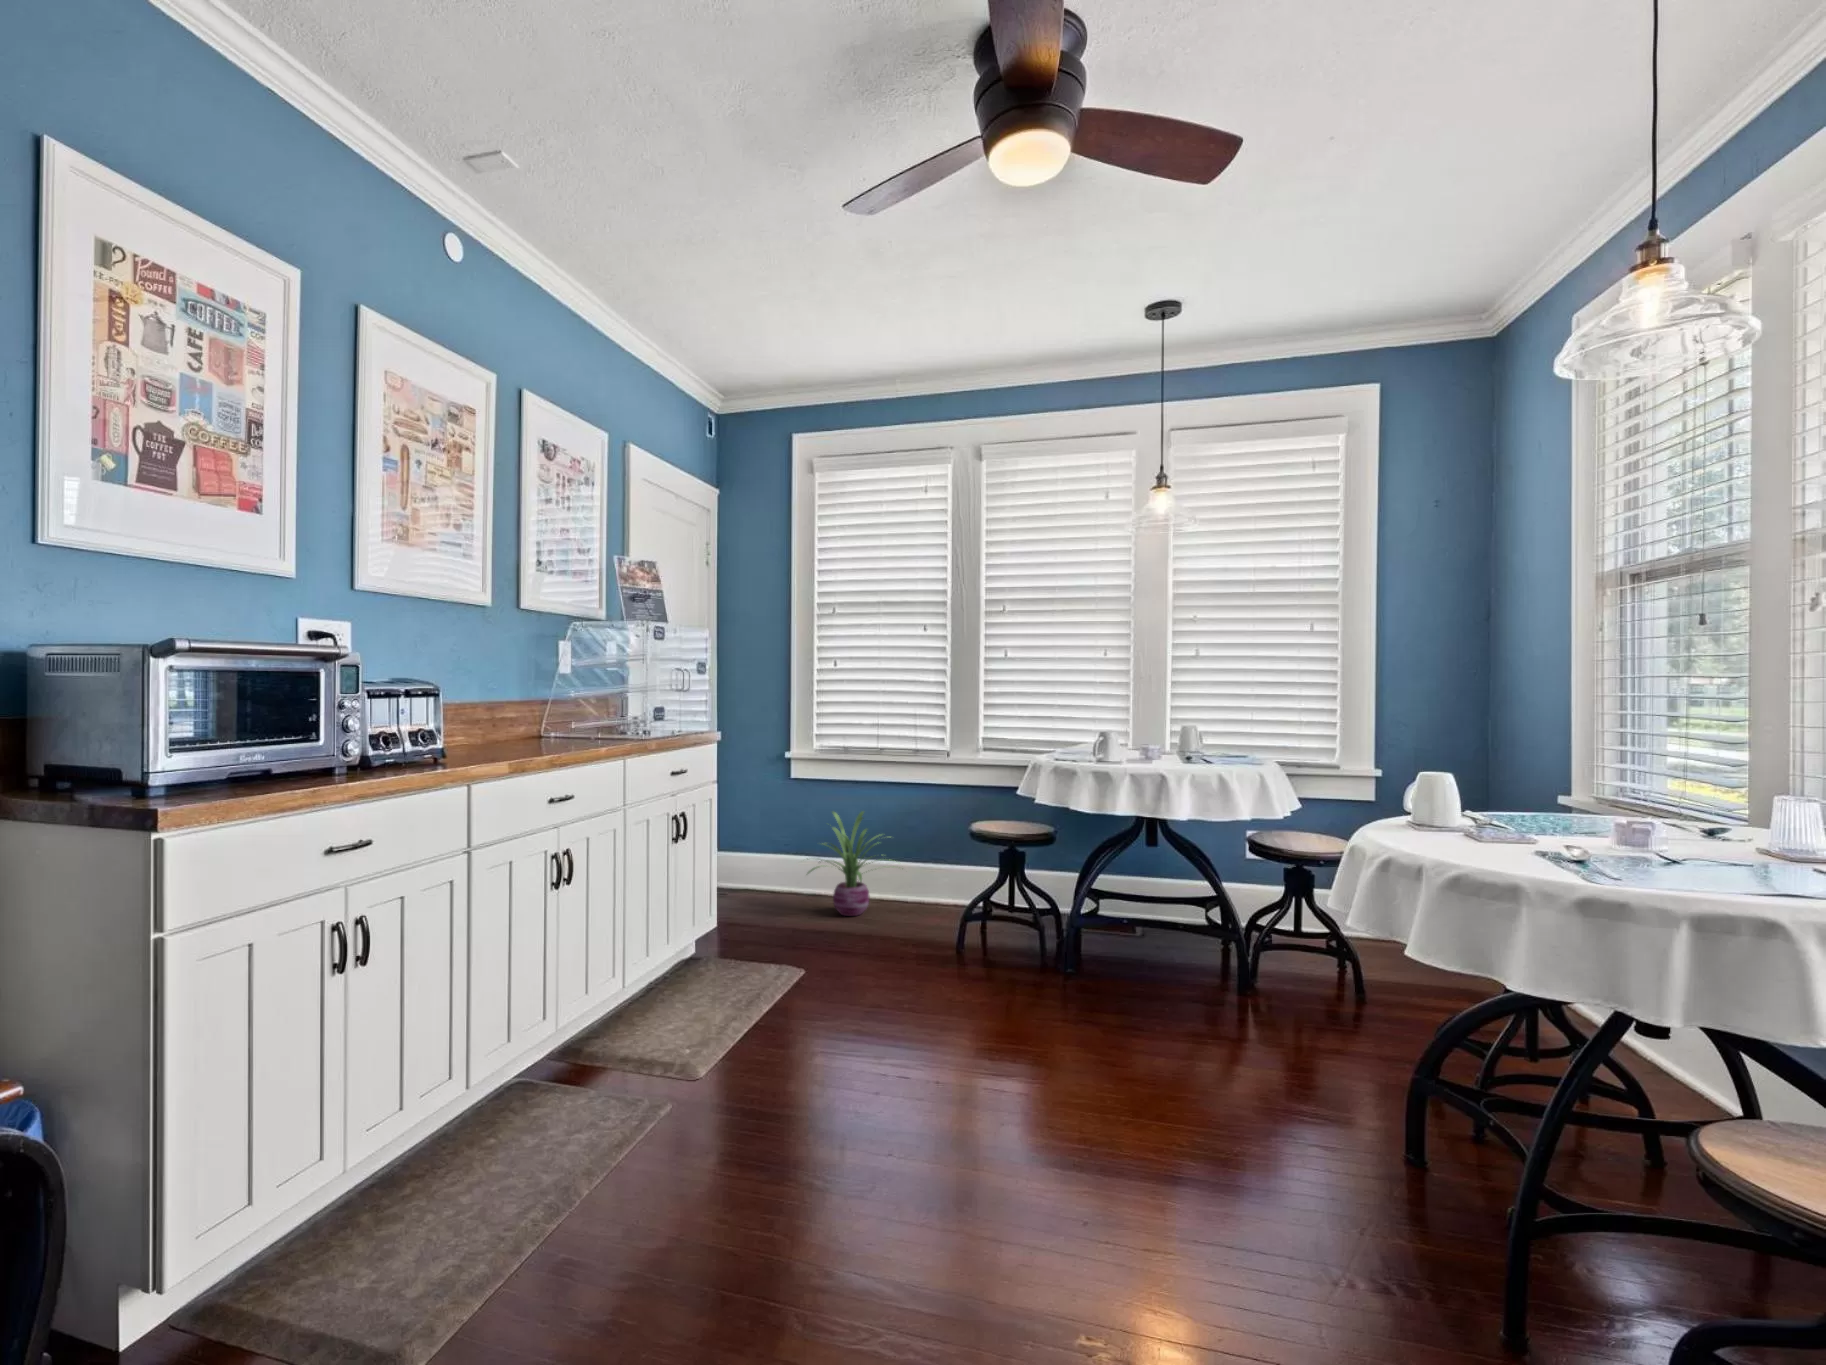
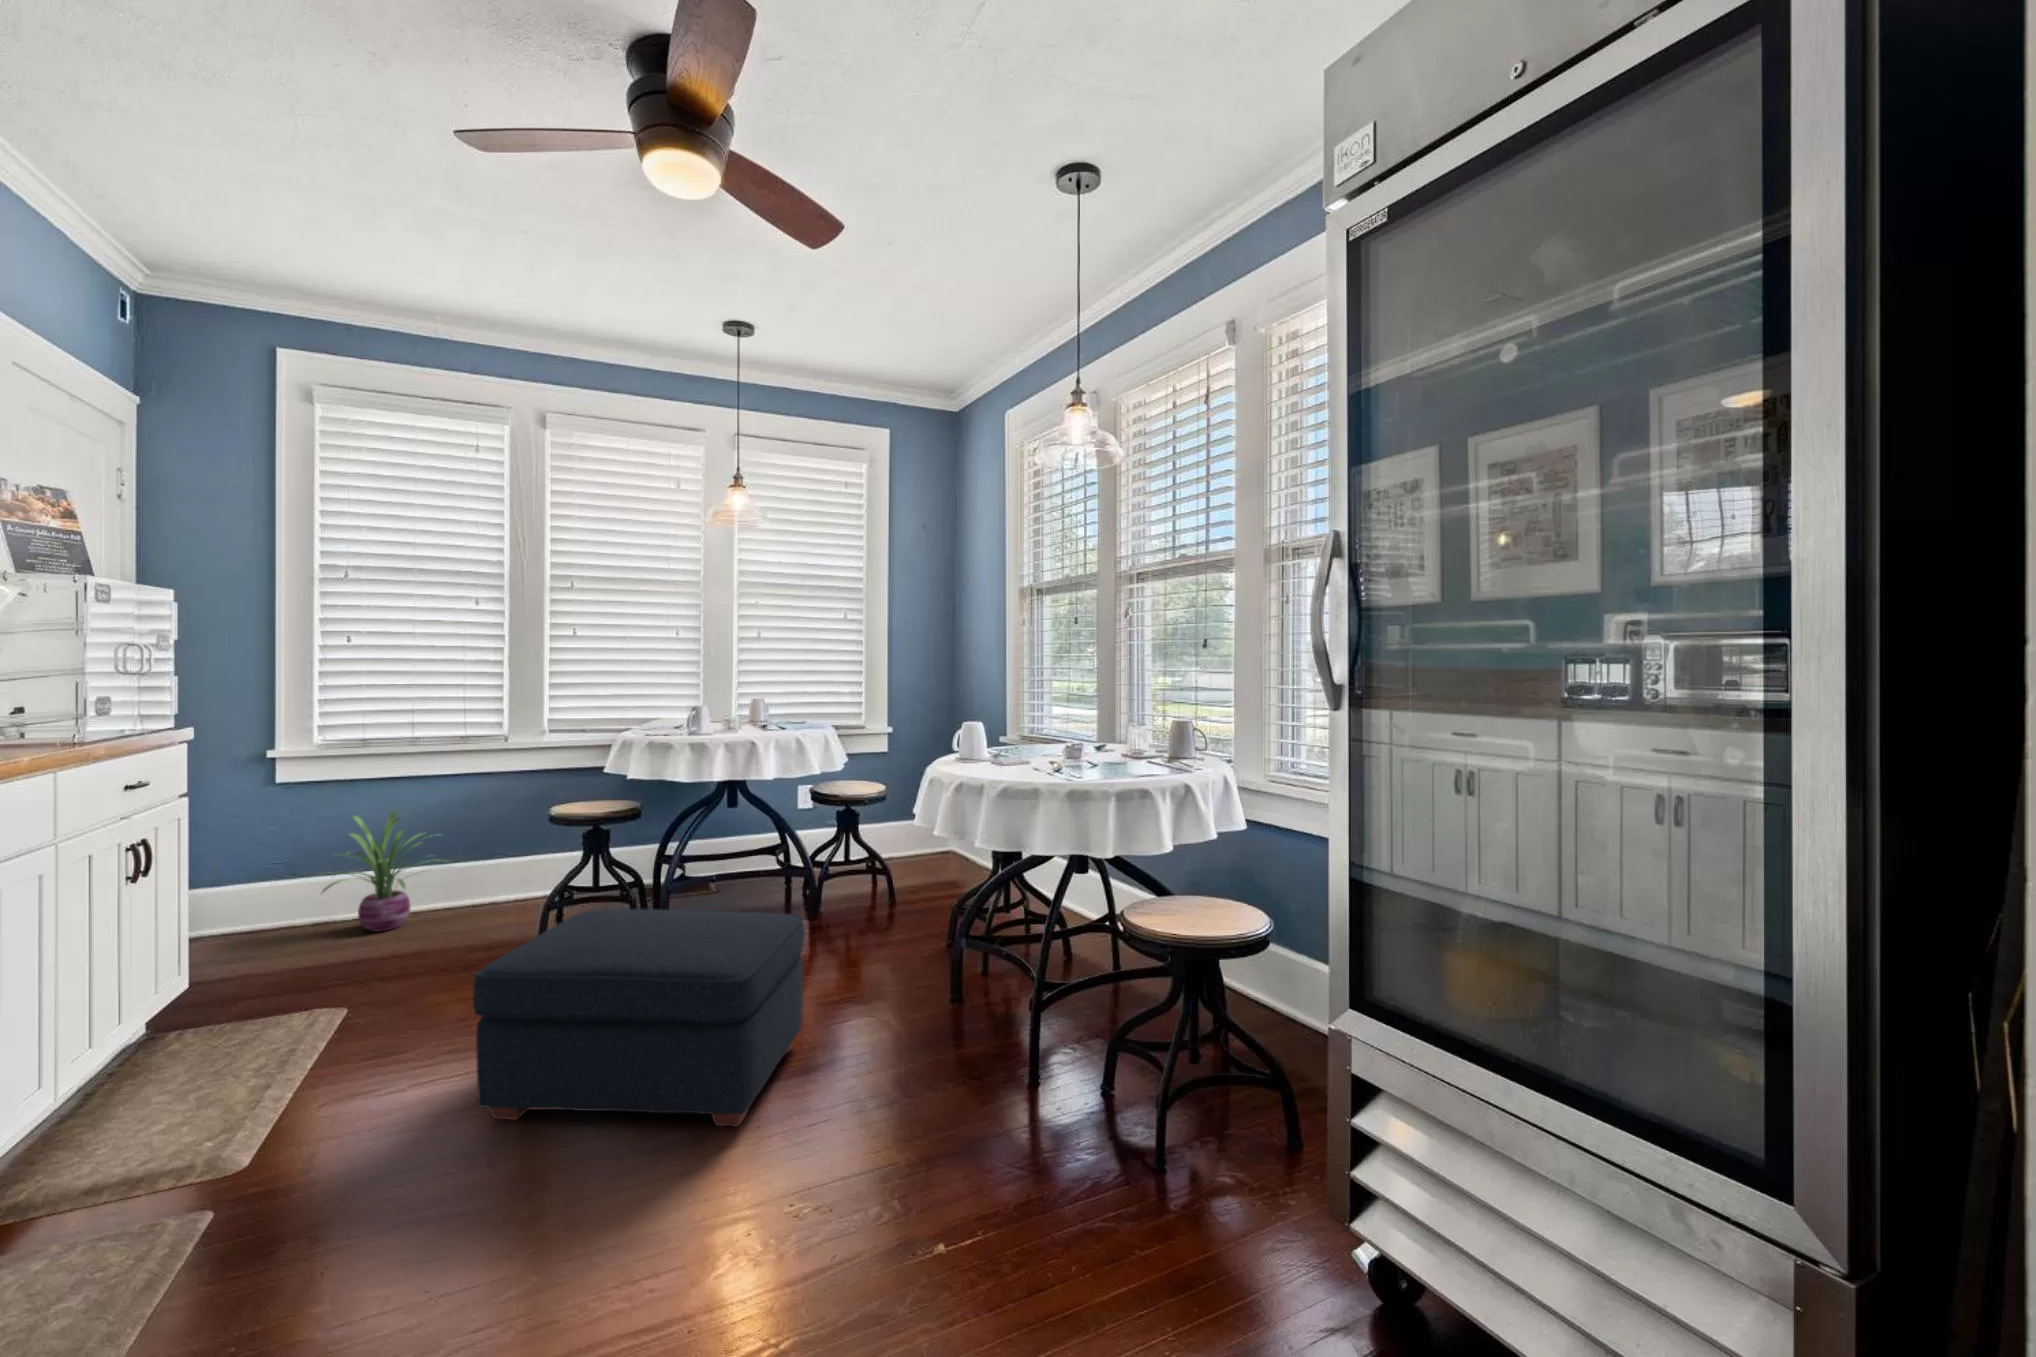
ottoman: none [852,933,1195,1236] -> present [473,909,805,1127]

